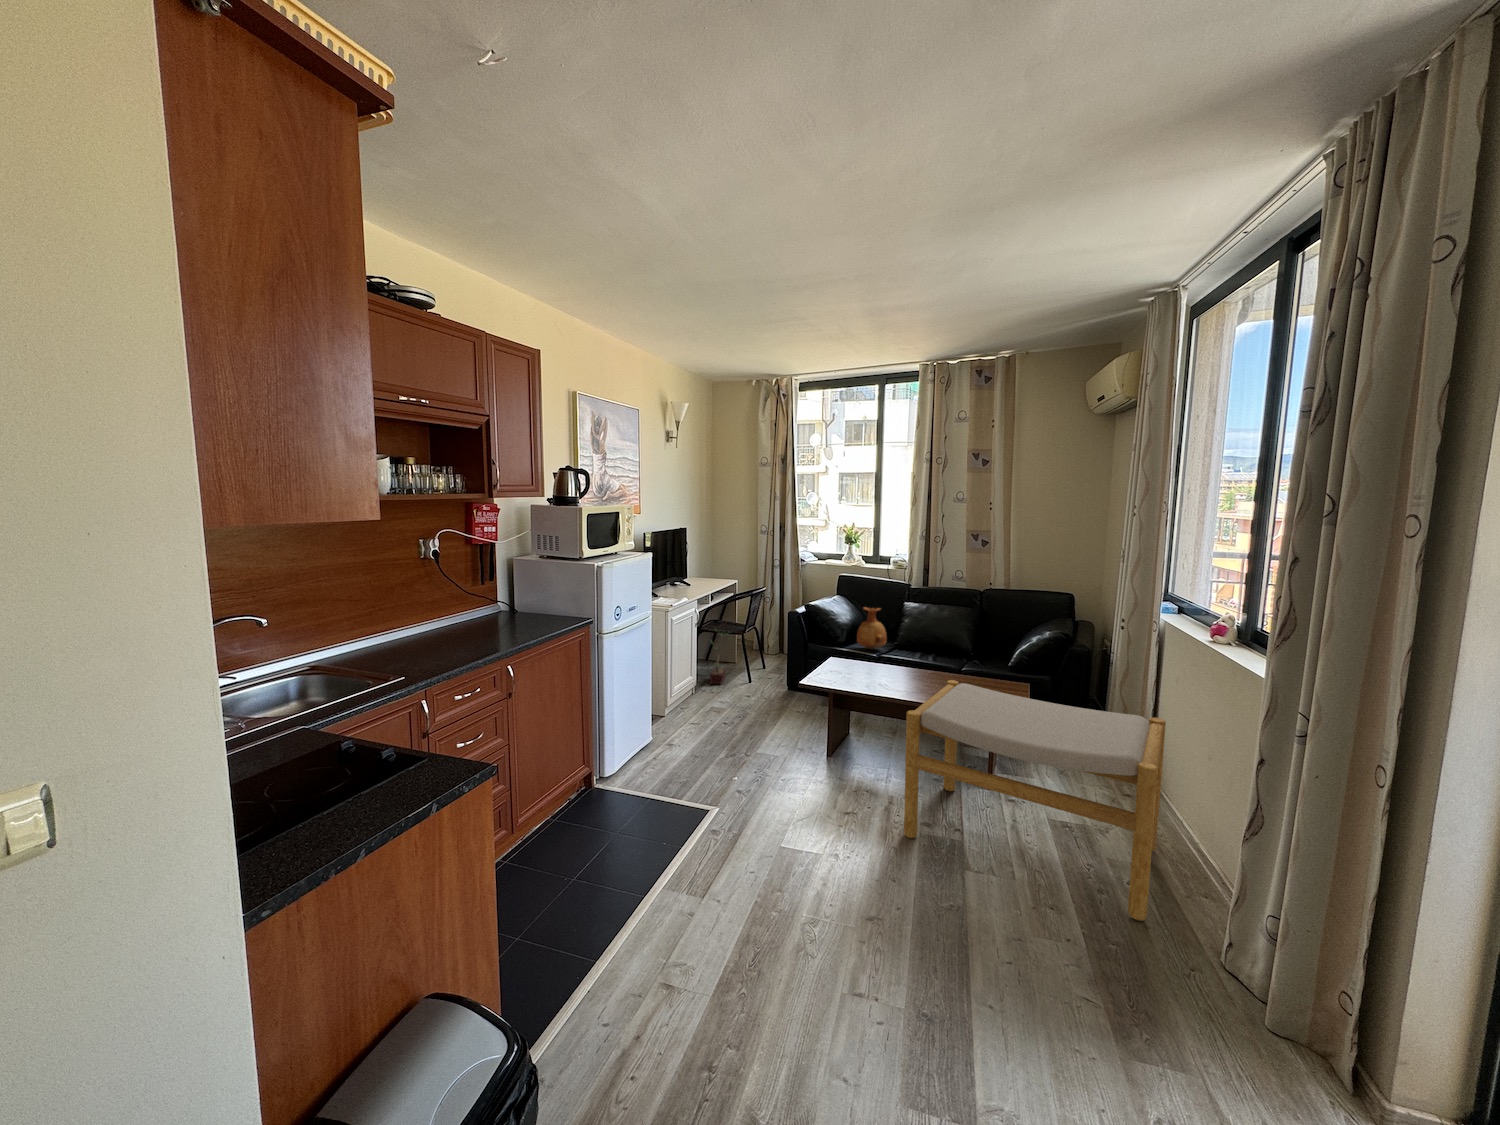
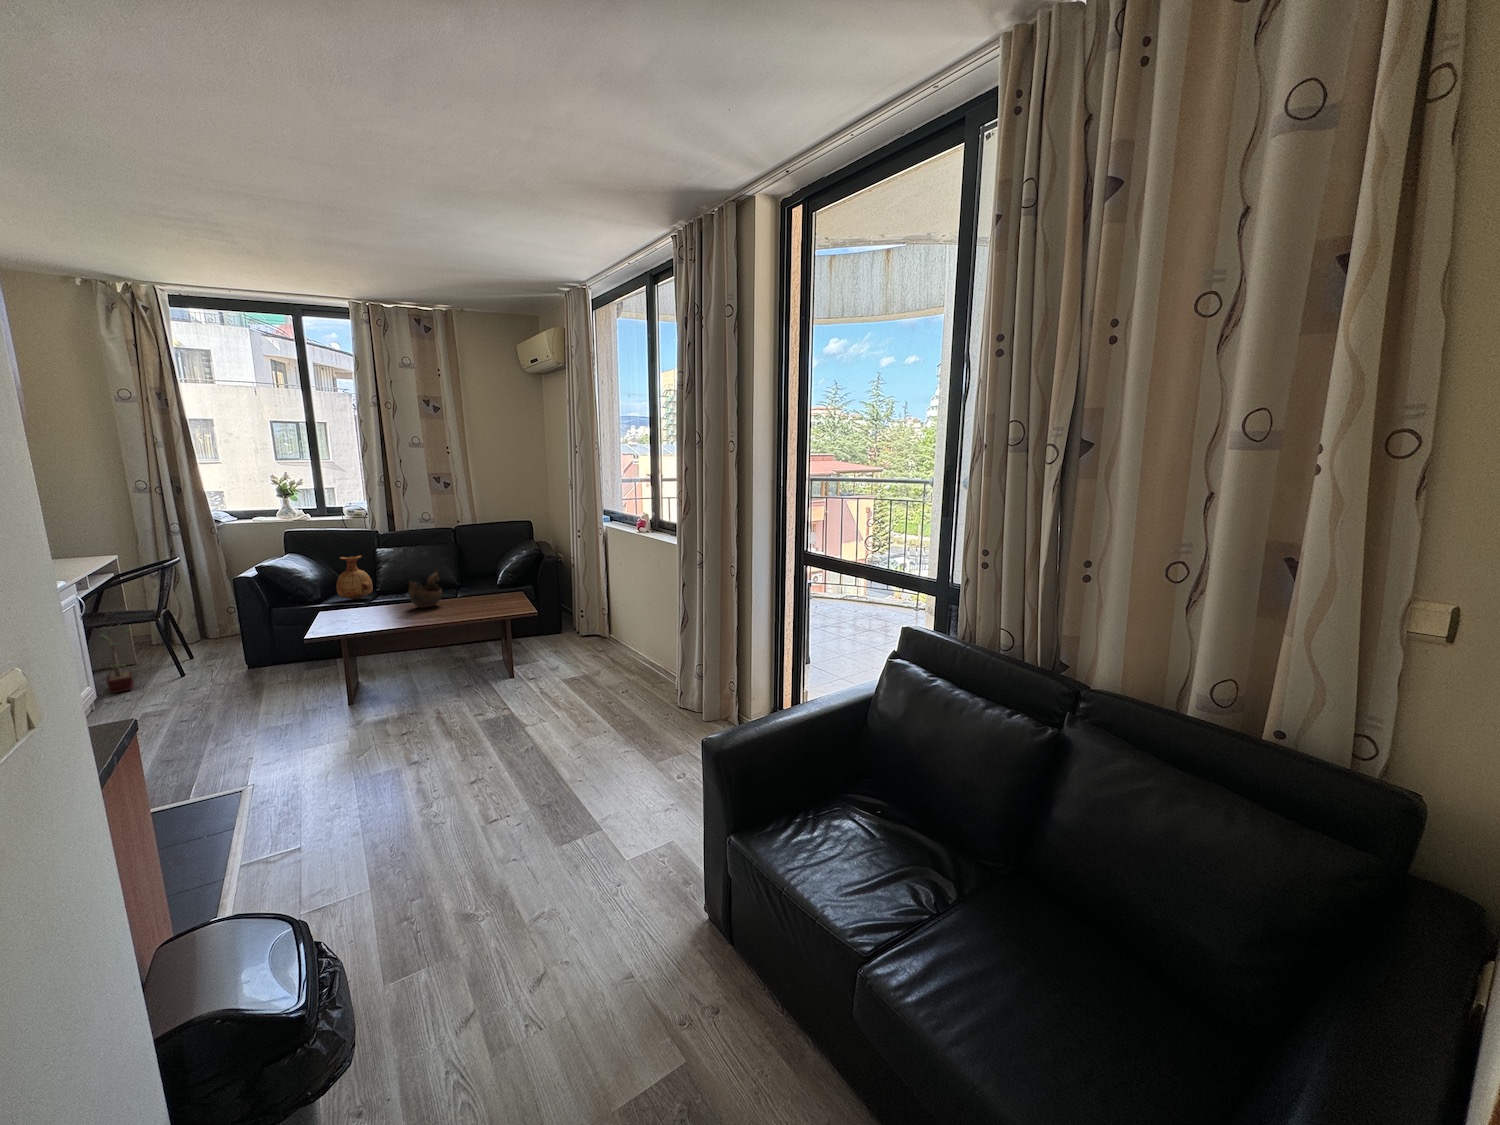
decorative bowl: none [898,639,938,677] -> present [408,572,442,608]
footstool: present [904,680,1166,921] -> none [454,586,639,727]

